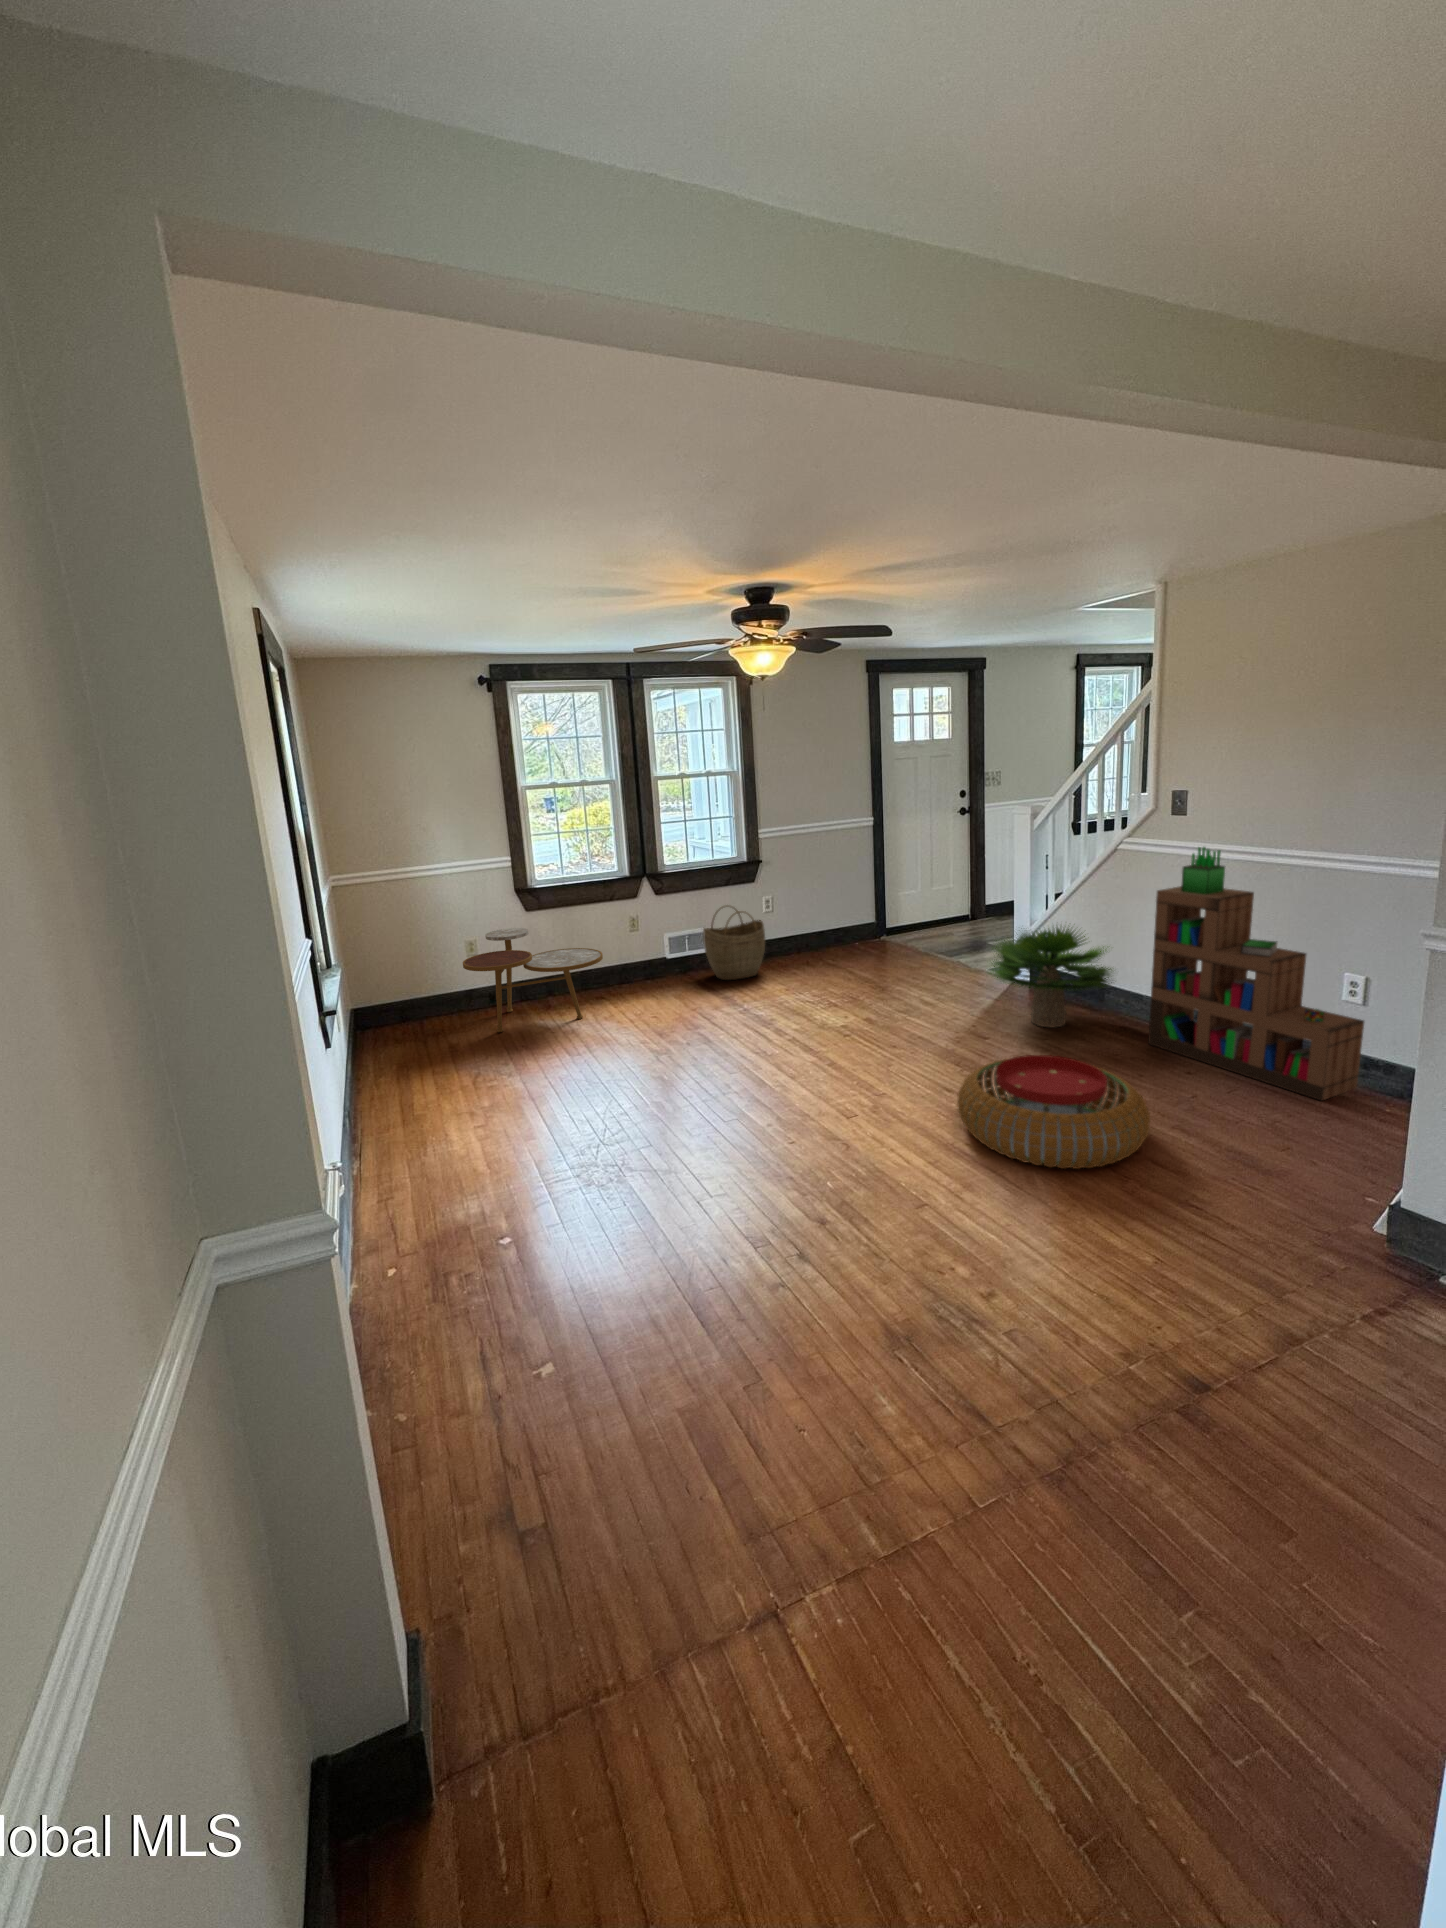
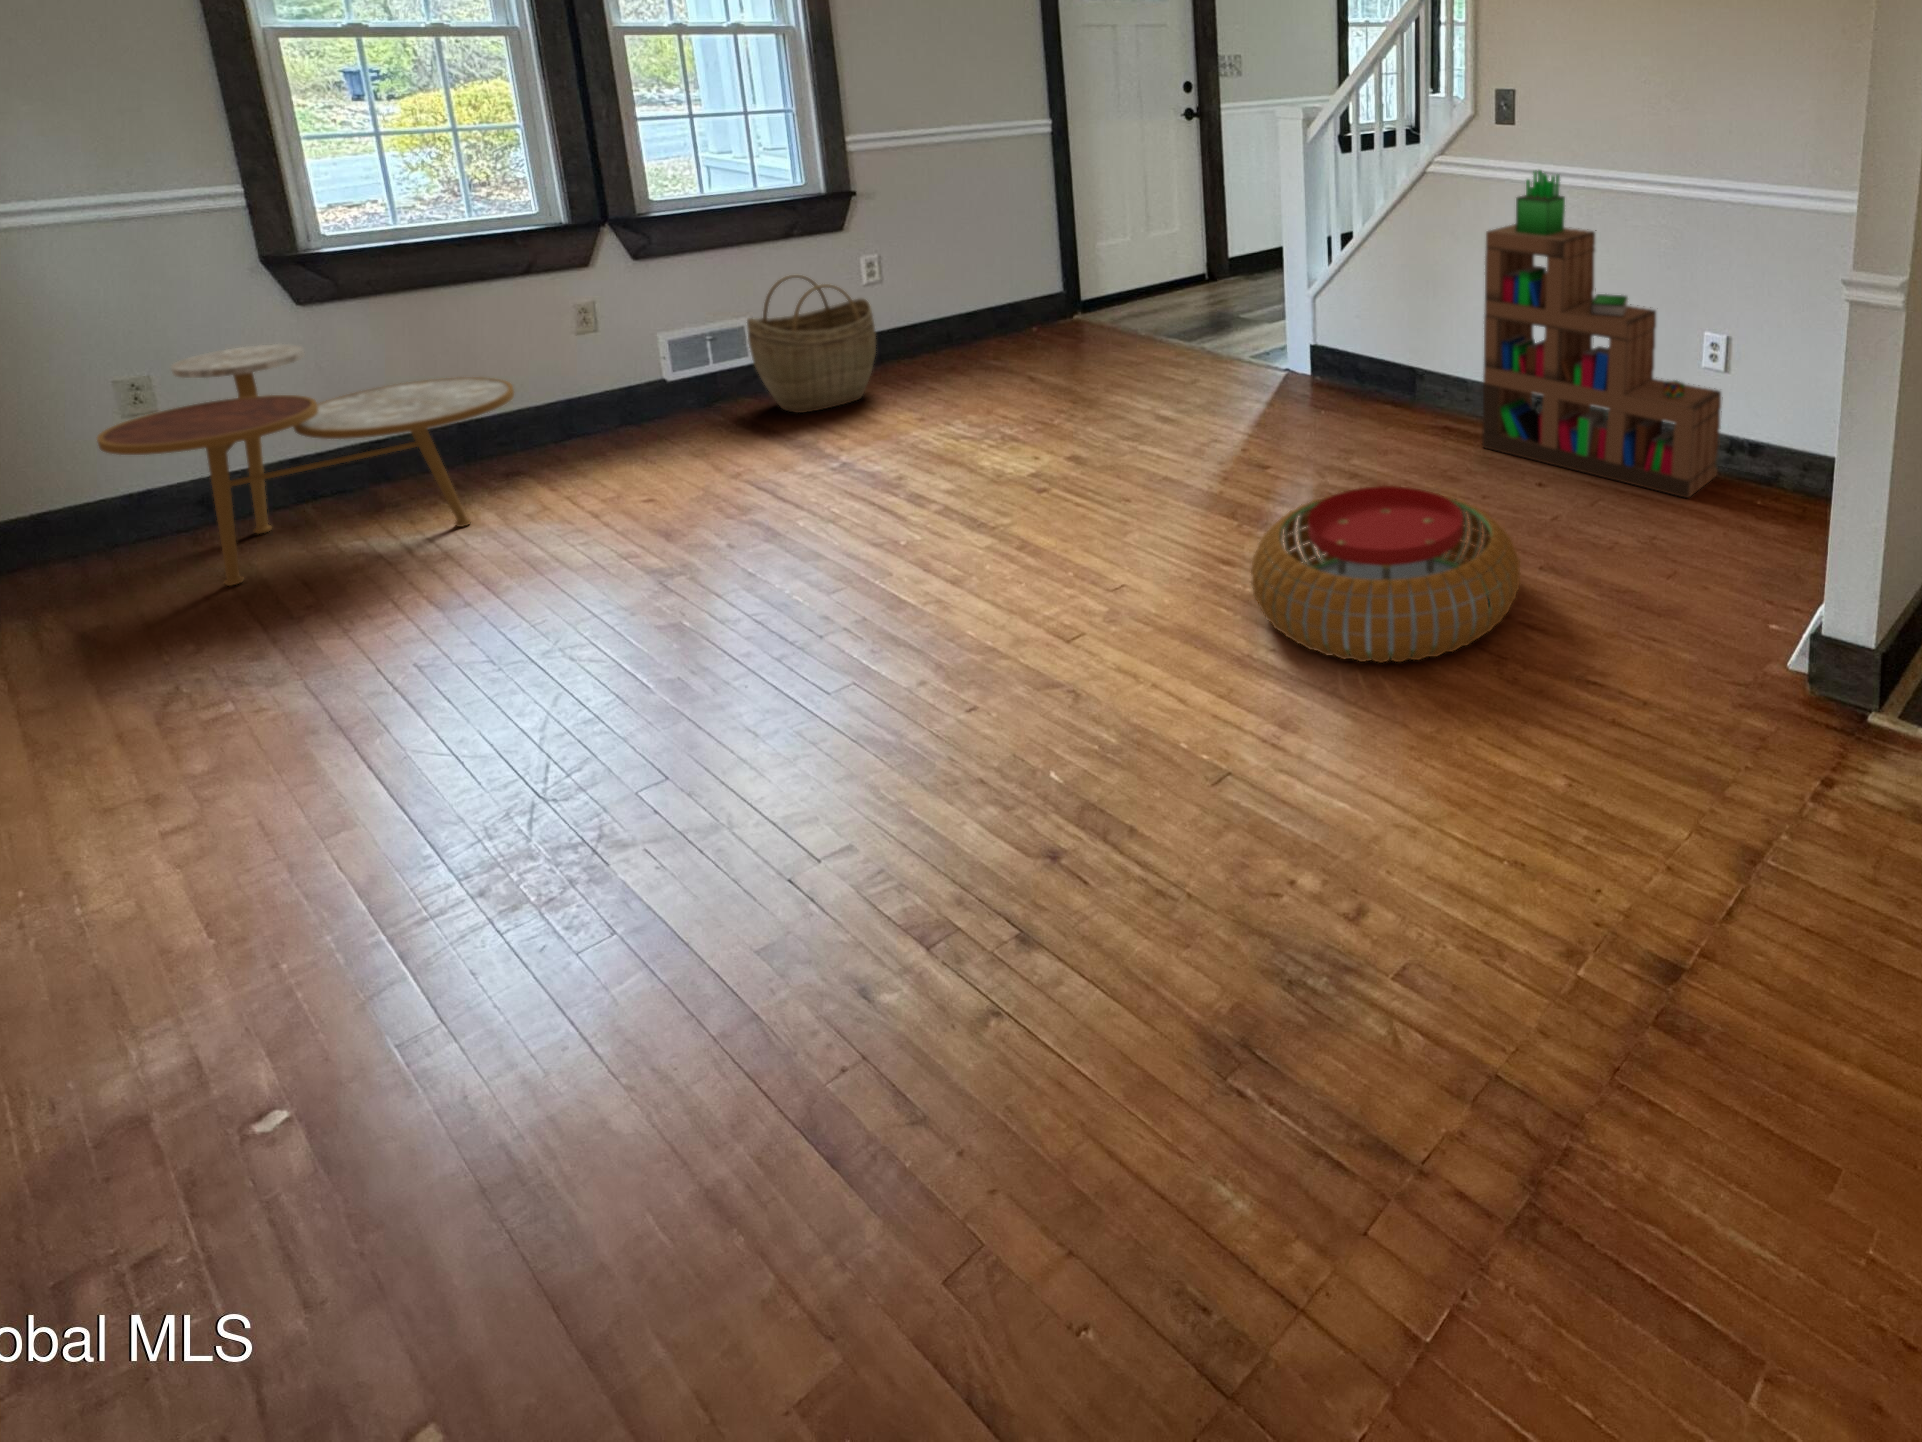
potted plant: present [990,927,1112,1028] -> none [1255,279,1440,438]

